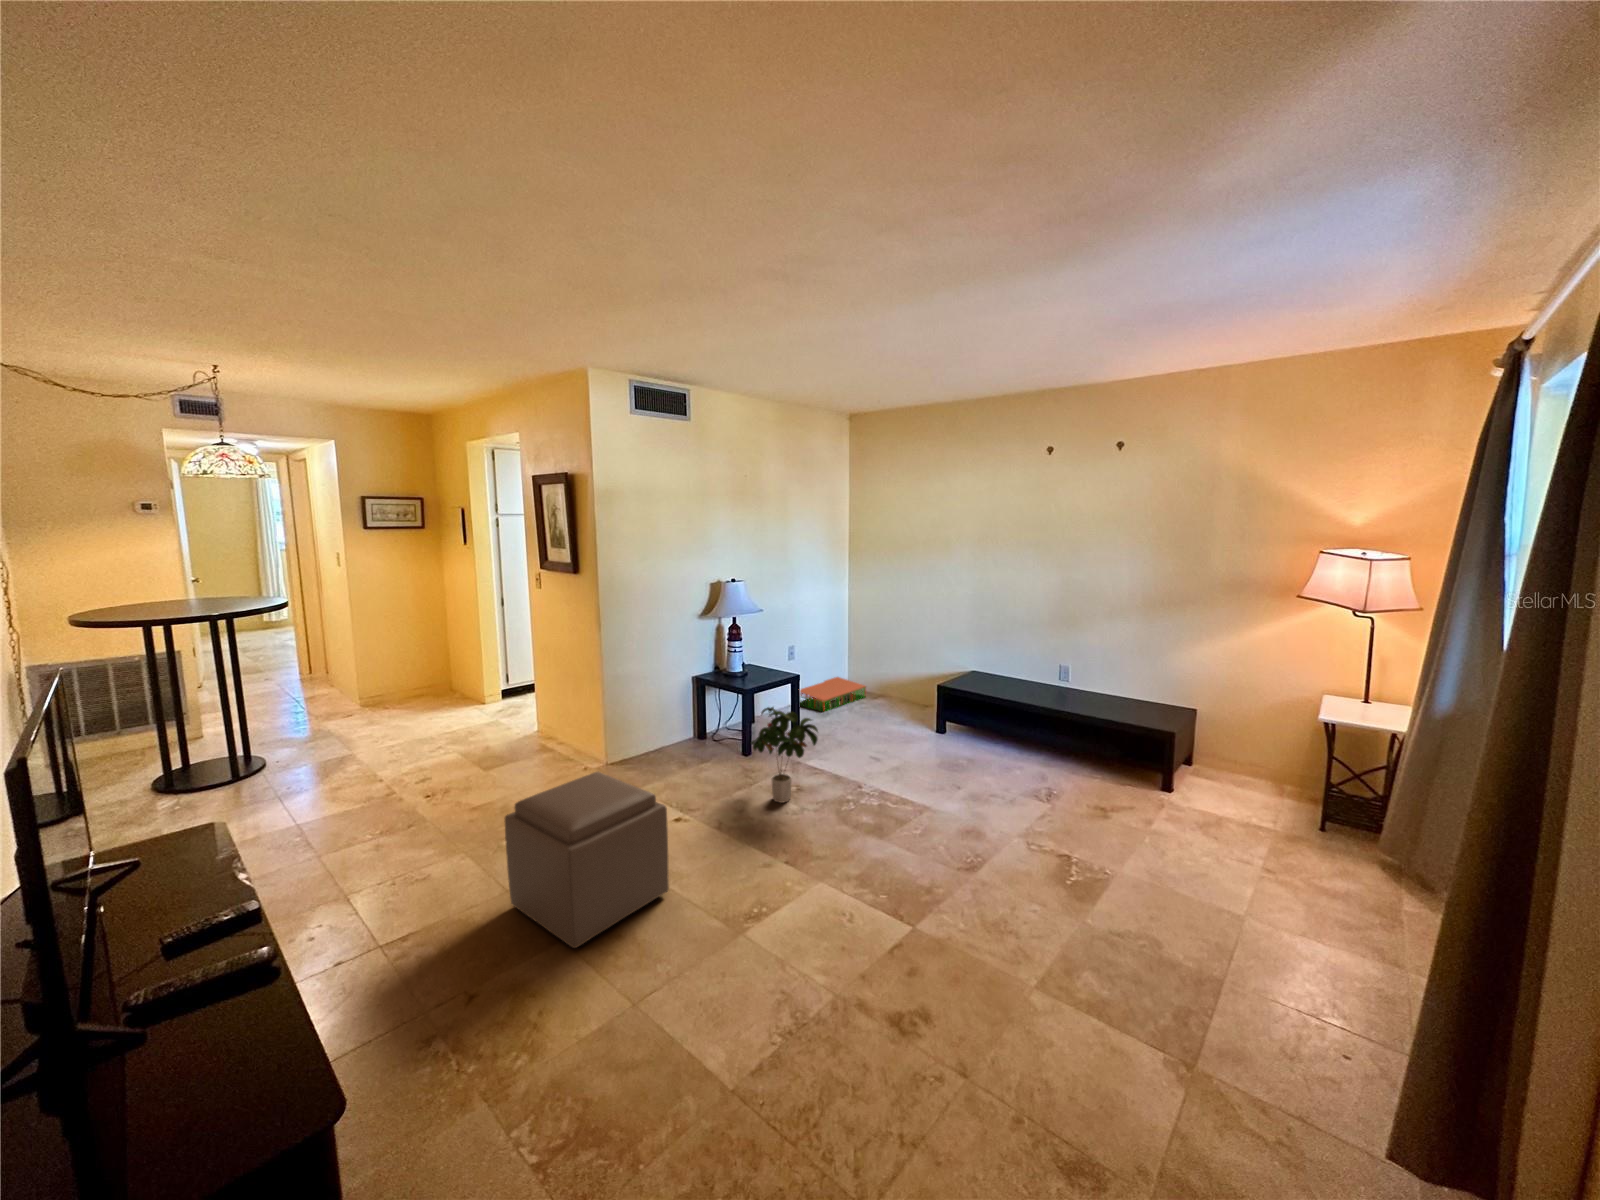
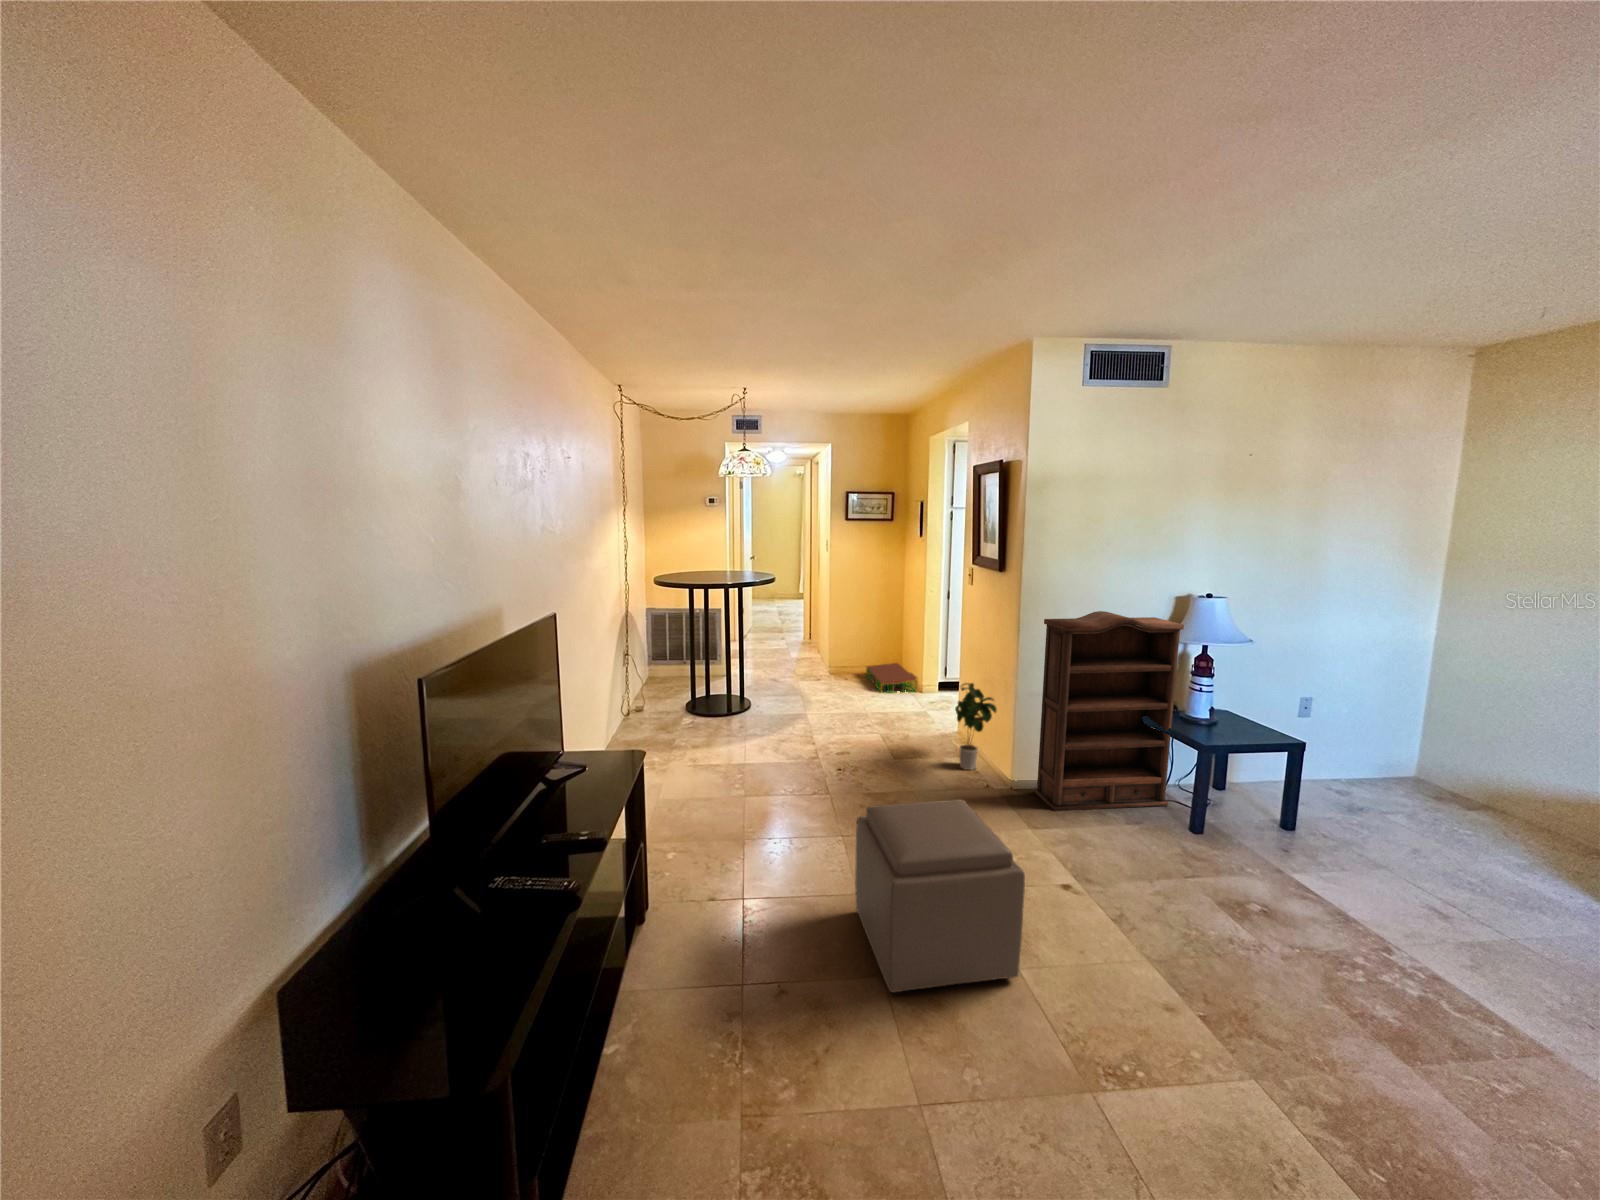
bookshelf: none [622,600,724,771] -> present [1034,611,1184,811]
storage bin: present [800,677,866,711] -> present [866,663,917,692]
potted plant: present [751,707,818,803] -> present [955,683,997,770]

